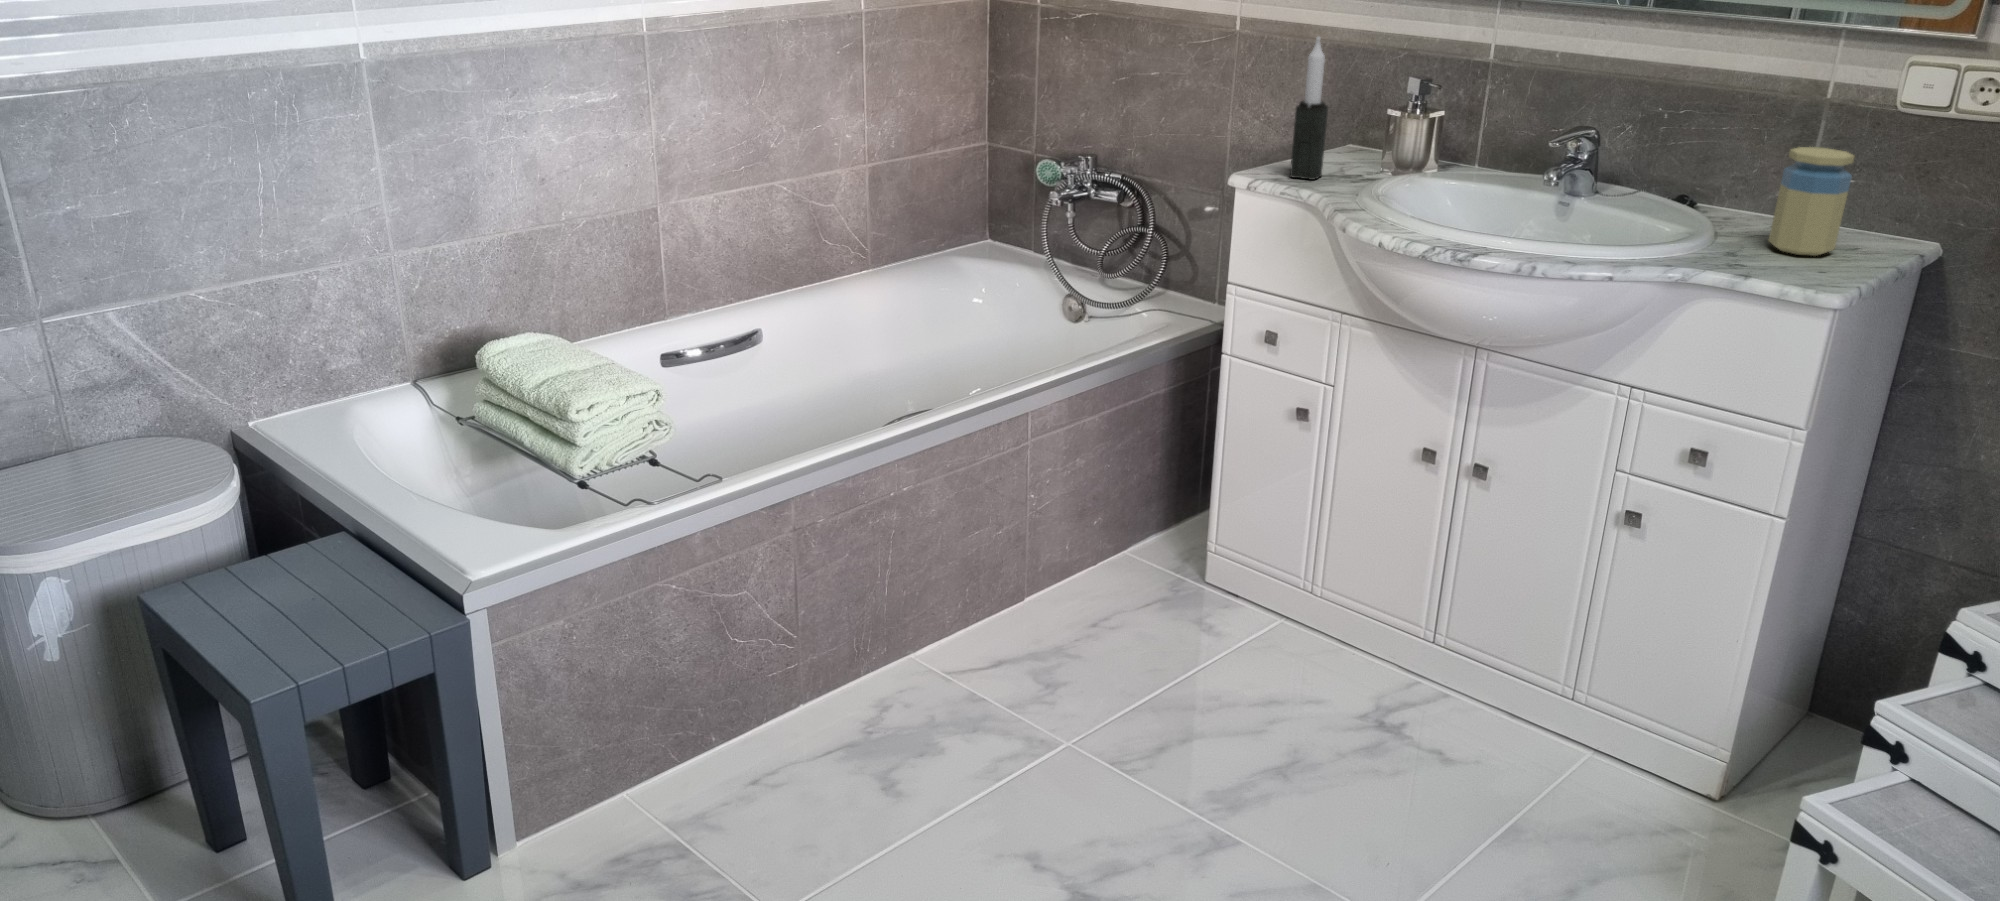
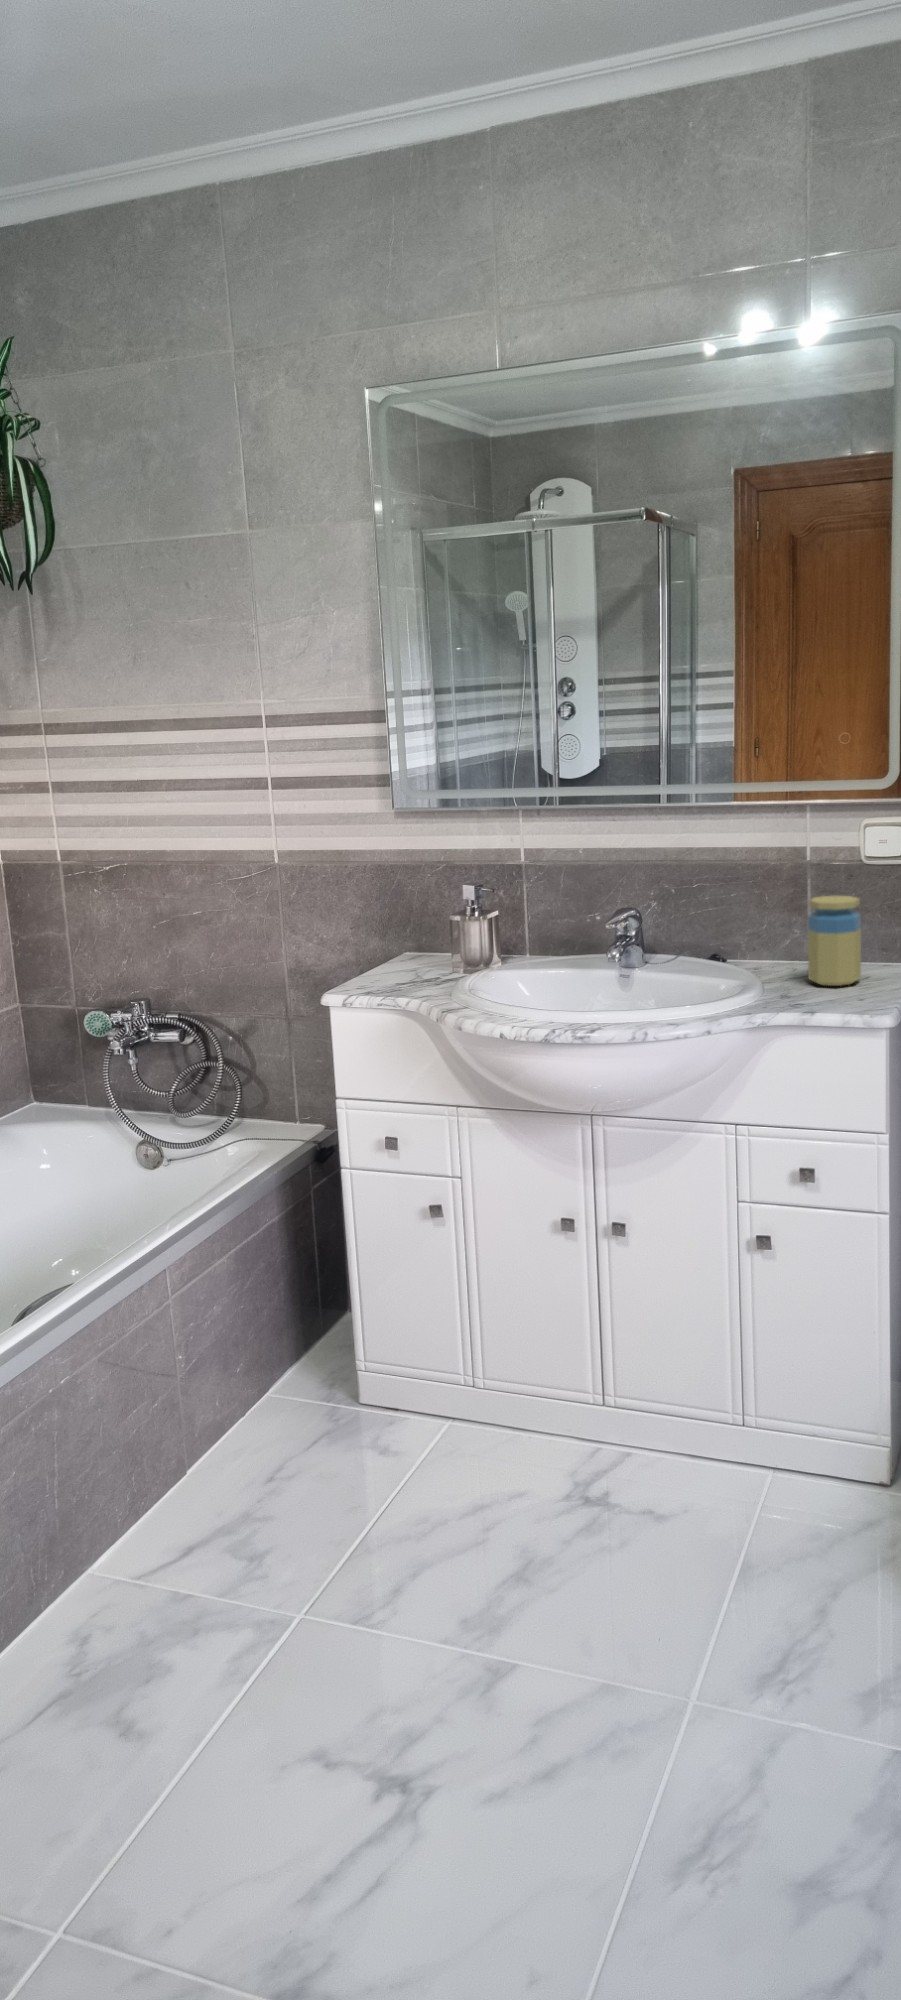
candle: present [1290,37,1328,180] -> none [372,857,405,989]

